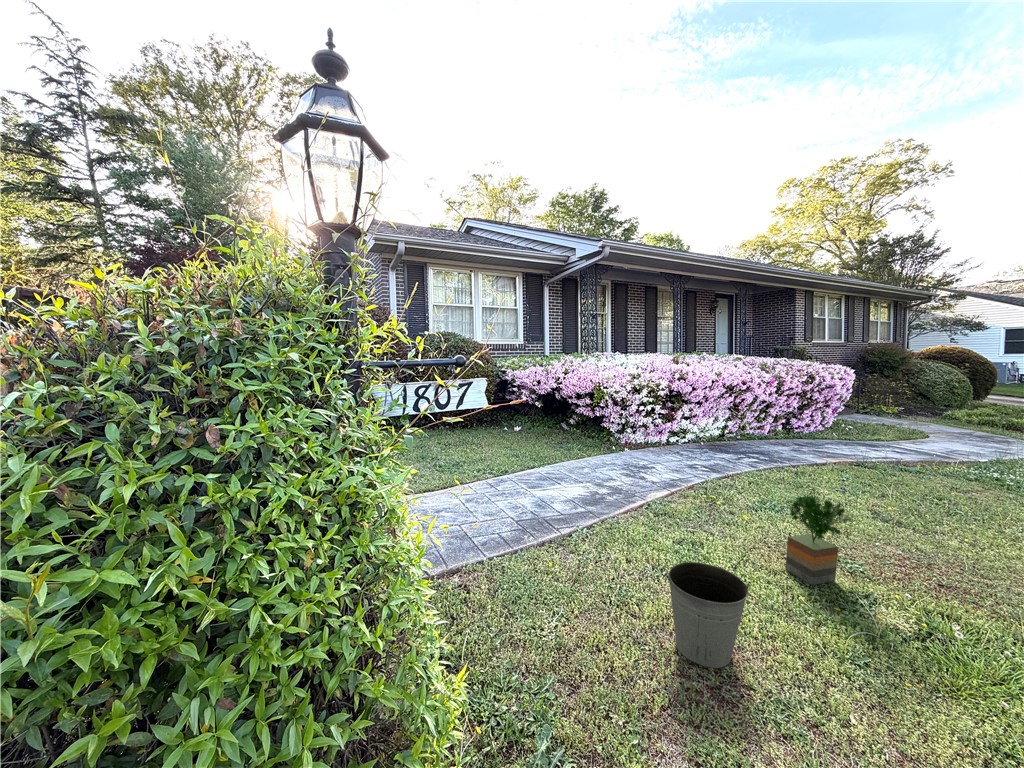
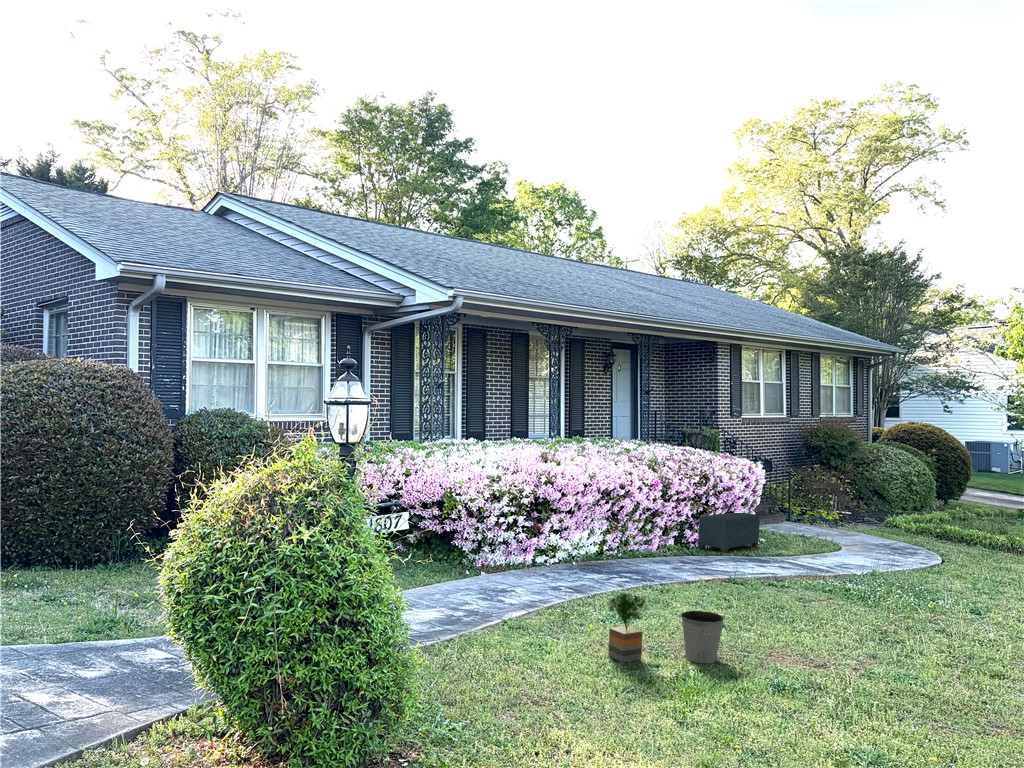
bench: none [804,405,860,439] -> present [698,513,760,553]
bucket: present [666,562,750,668] -> present [680,611,725,664]

